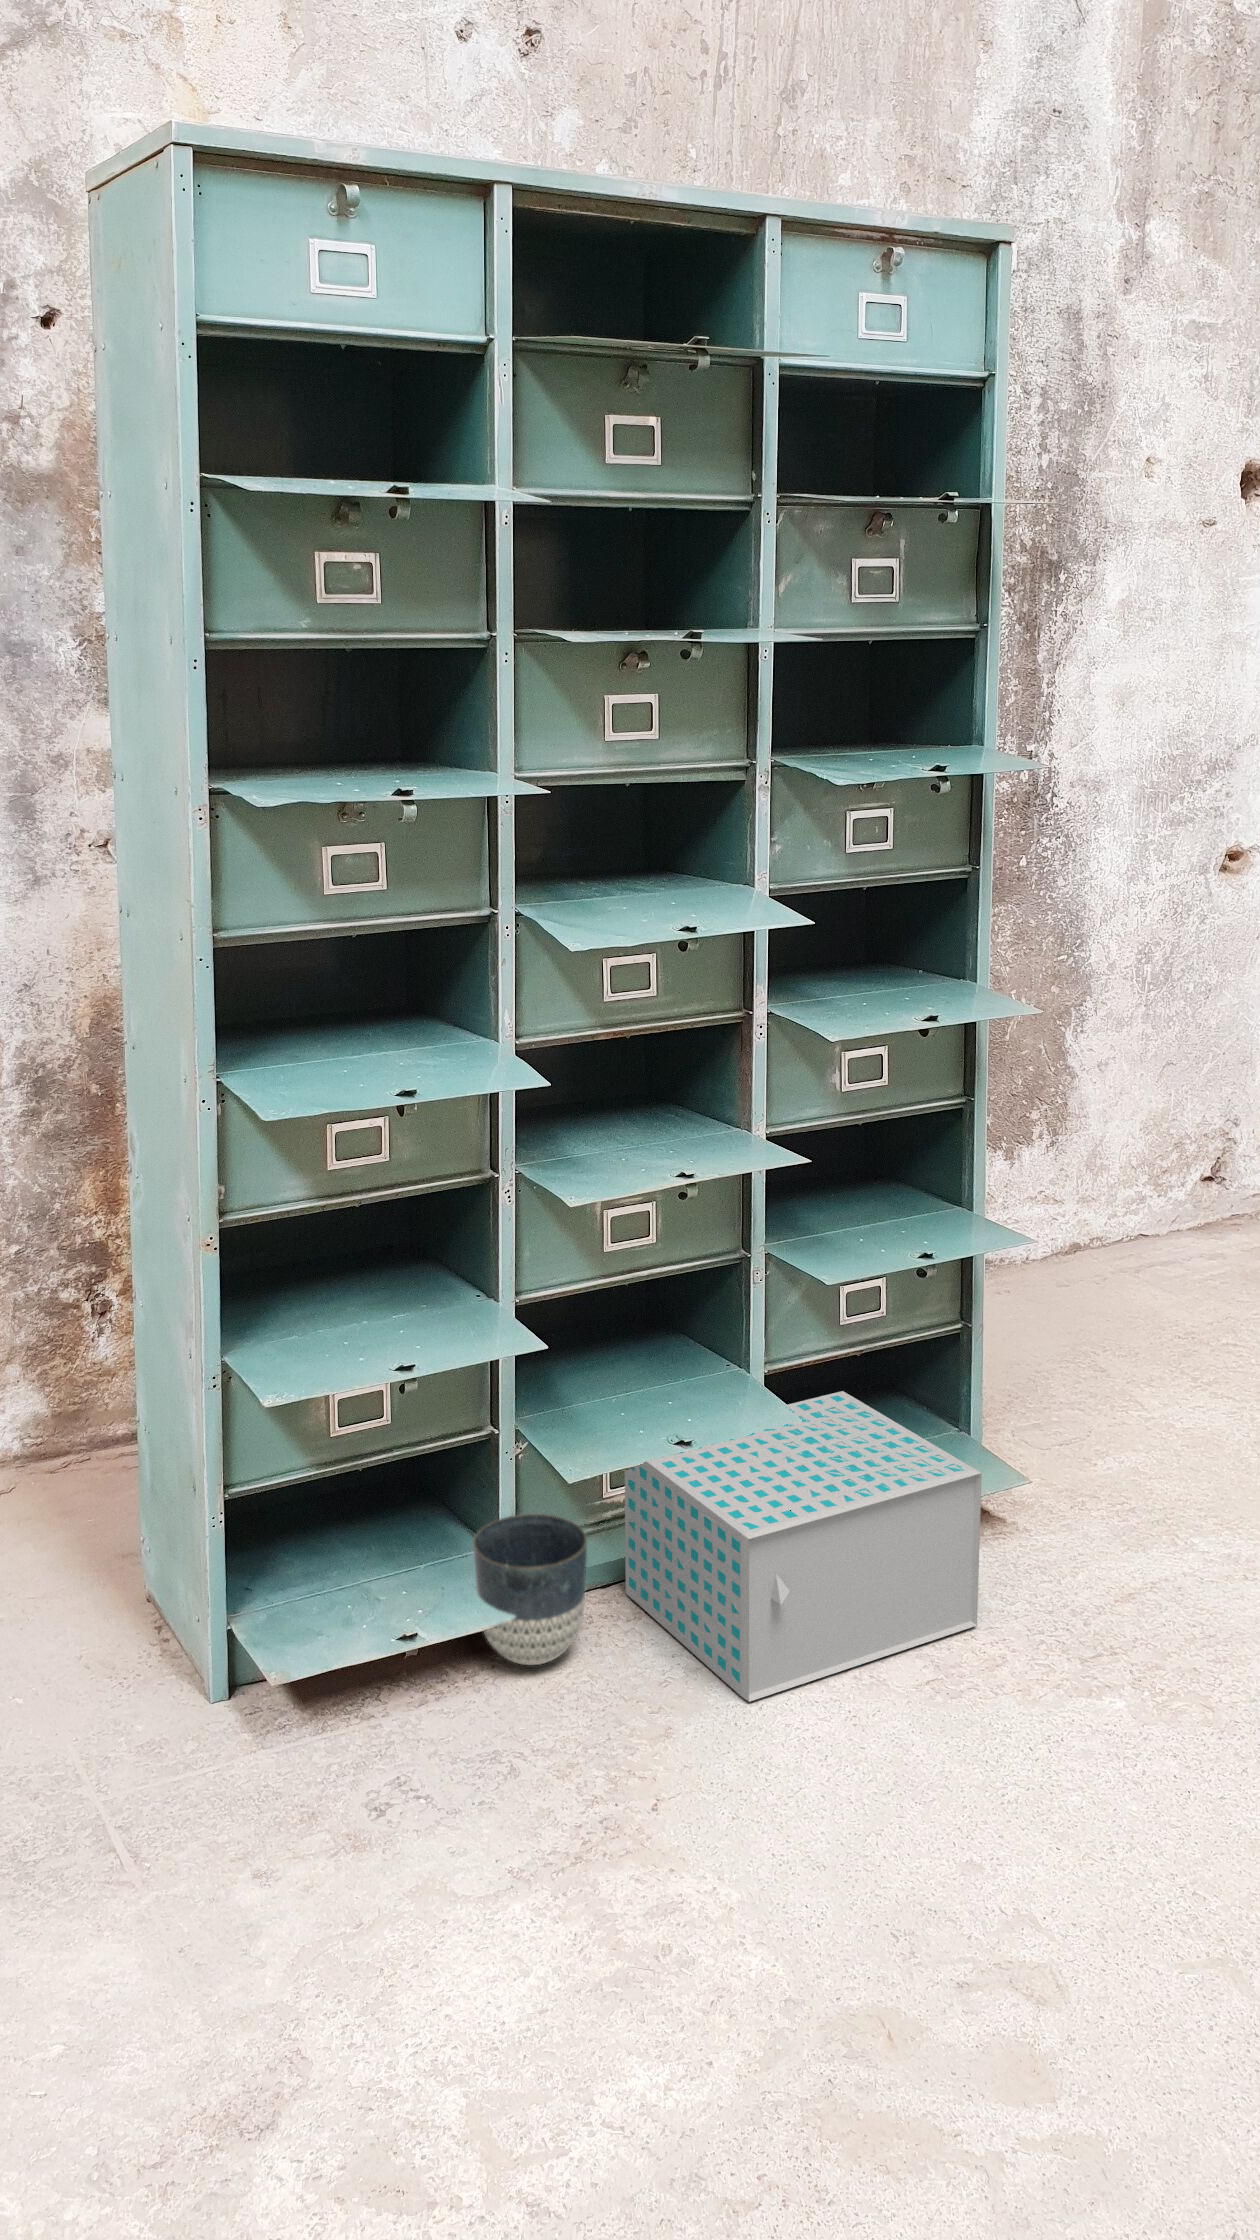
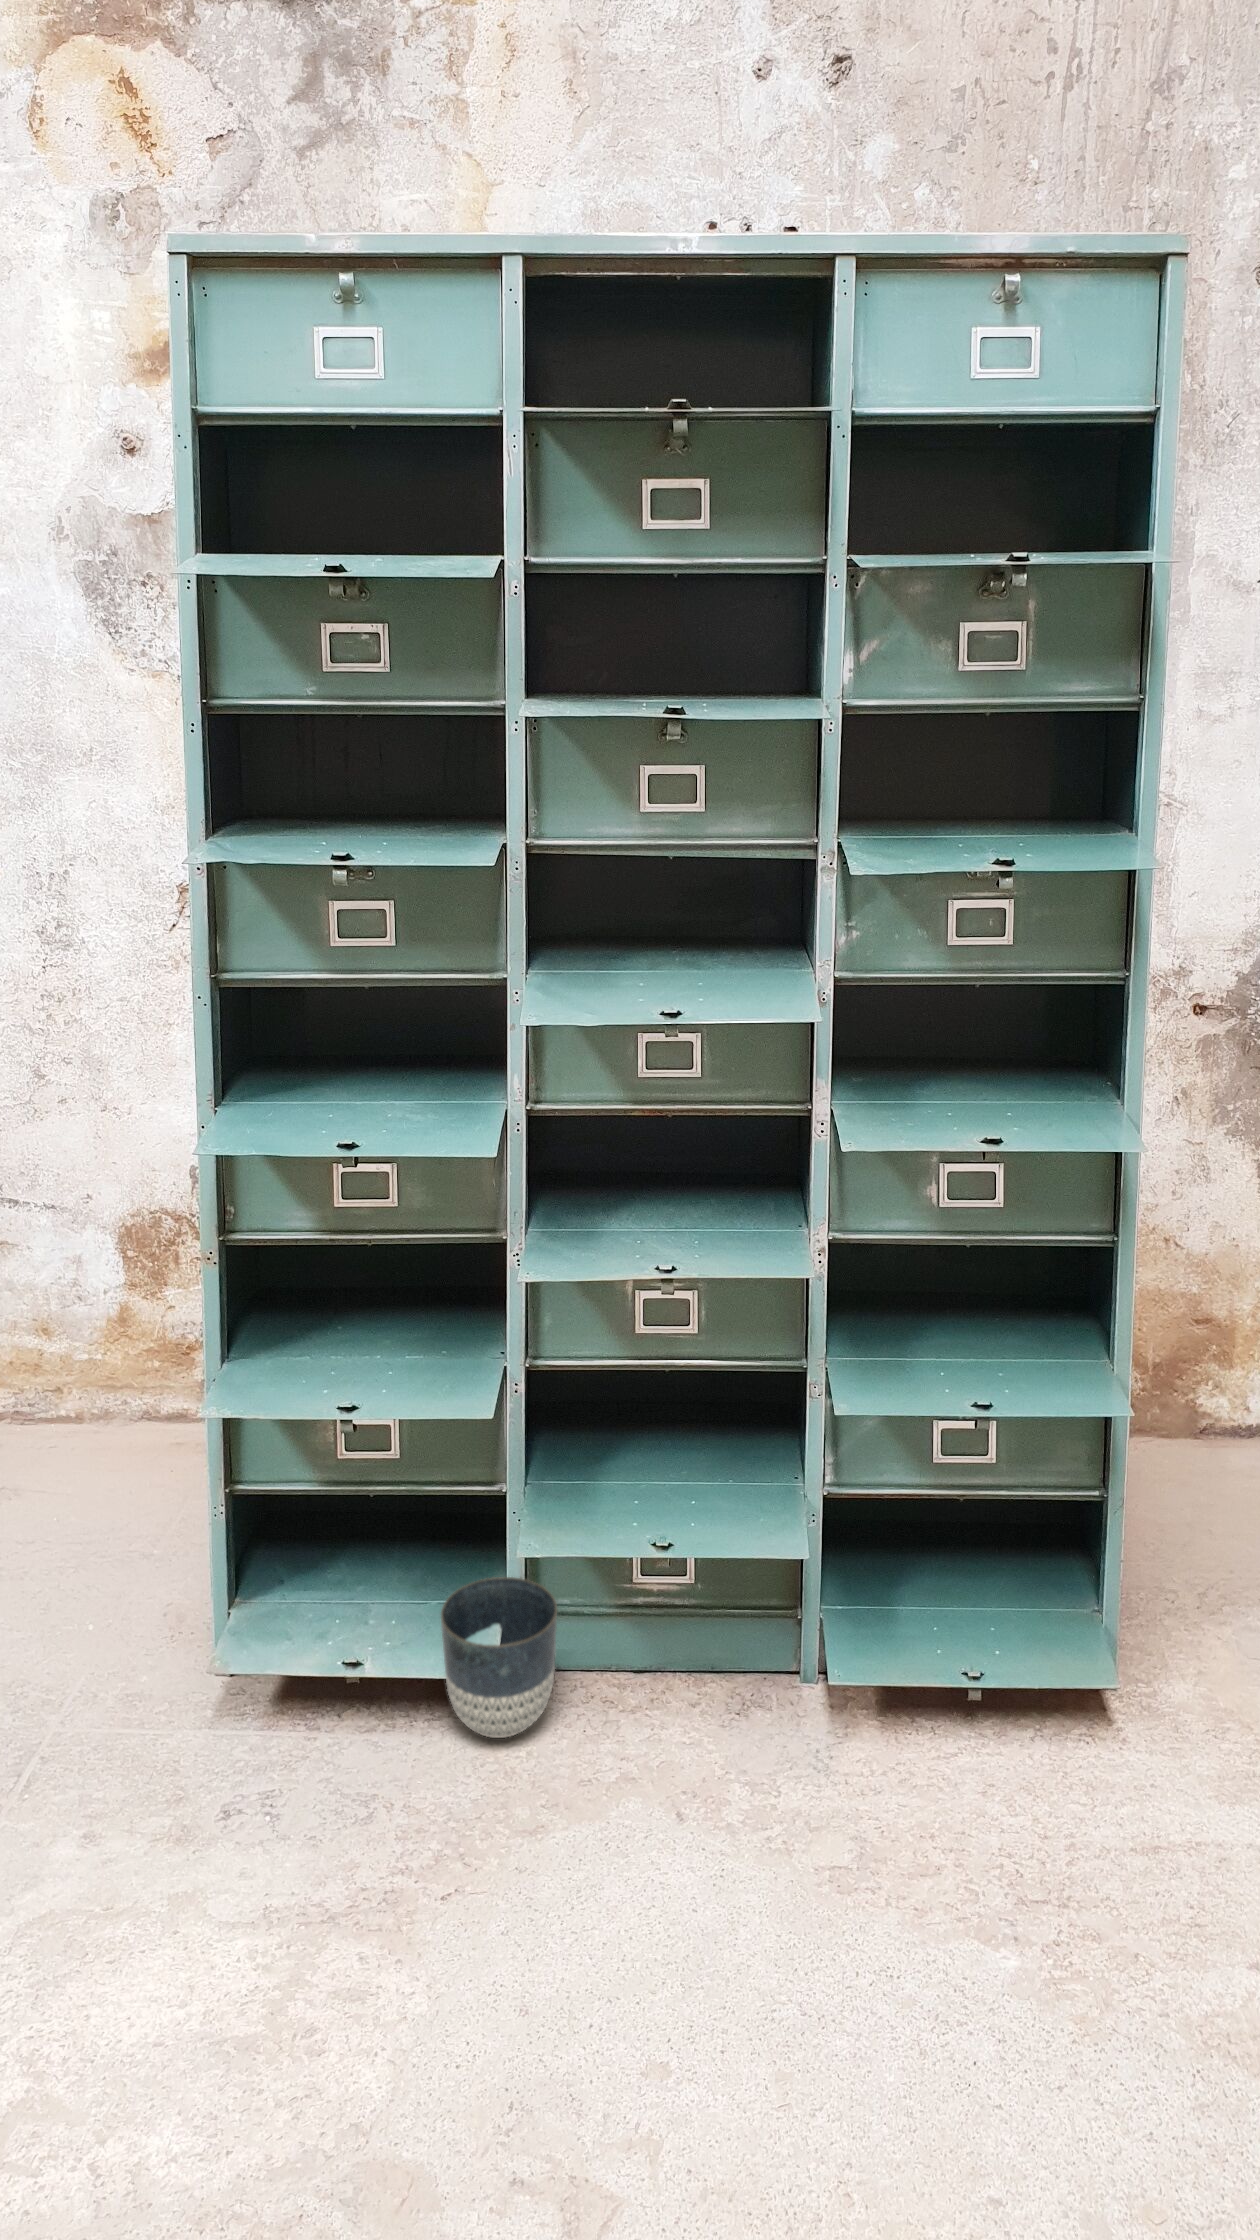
storage box: present [625,1391,982,1702] -> none [637,1537,967,1870]

